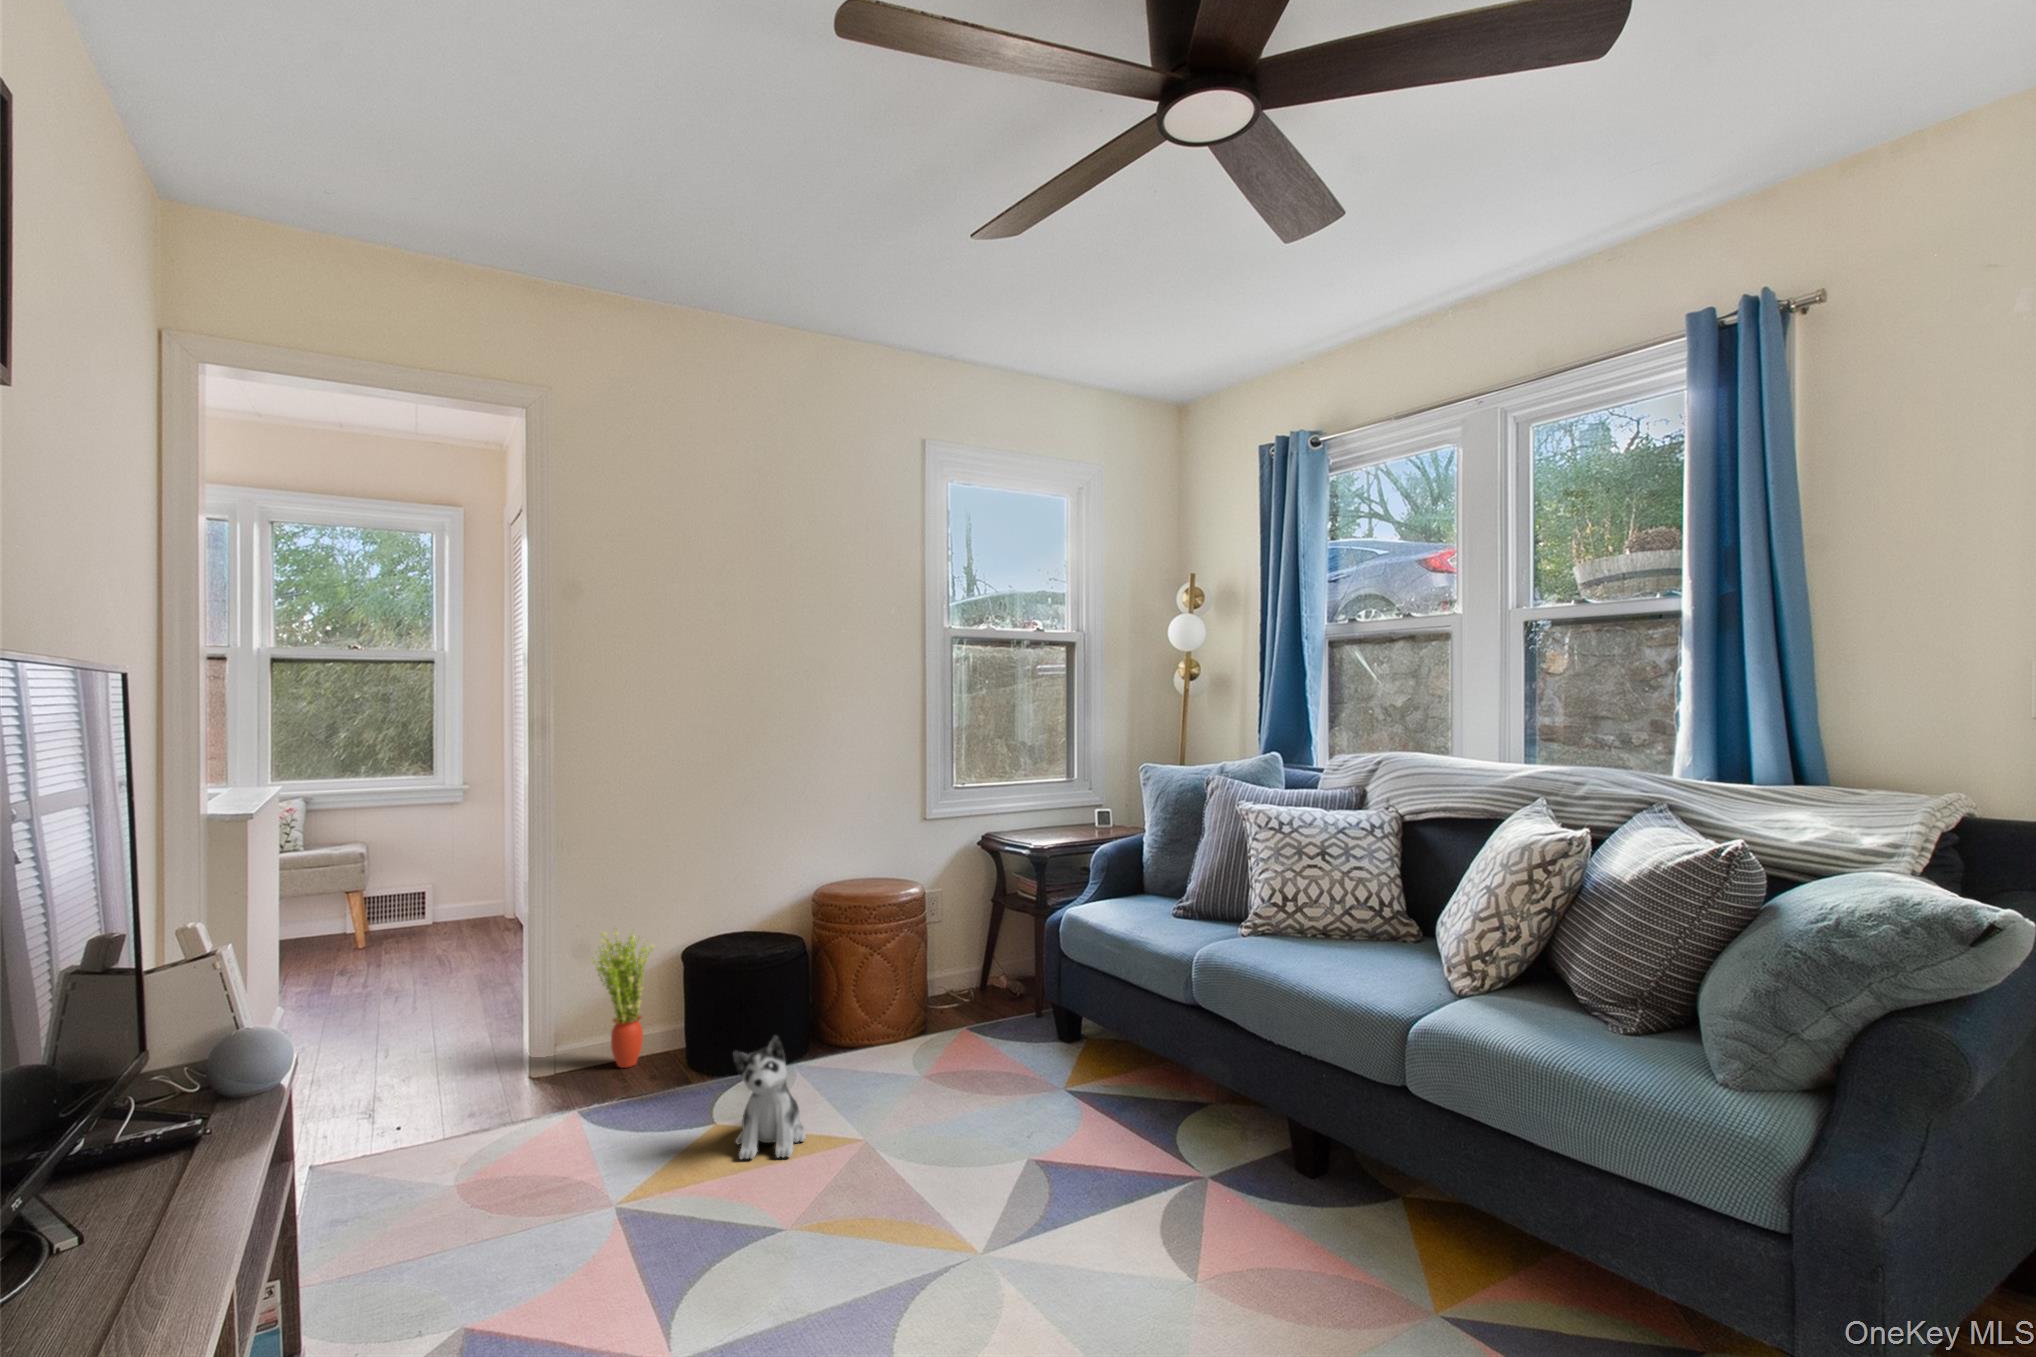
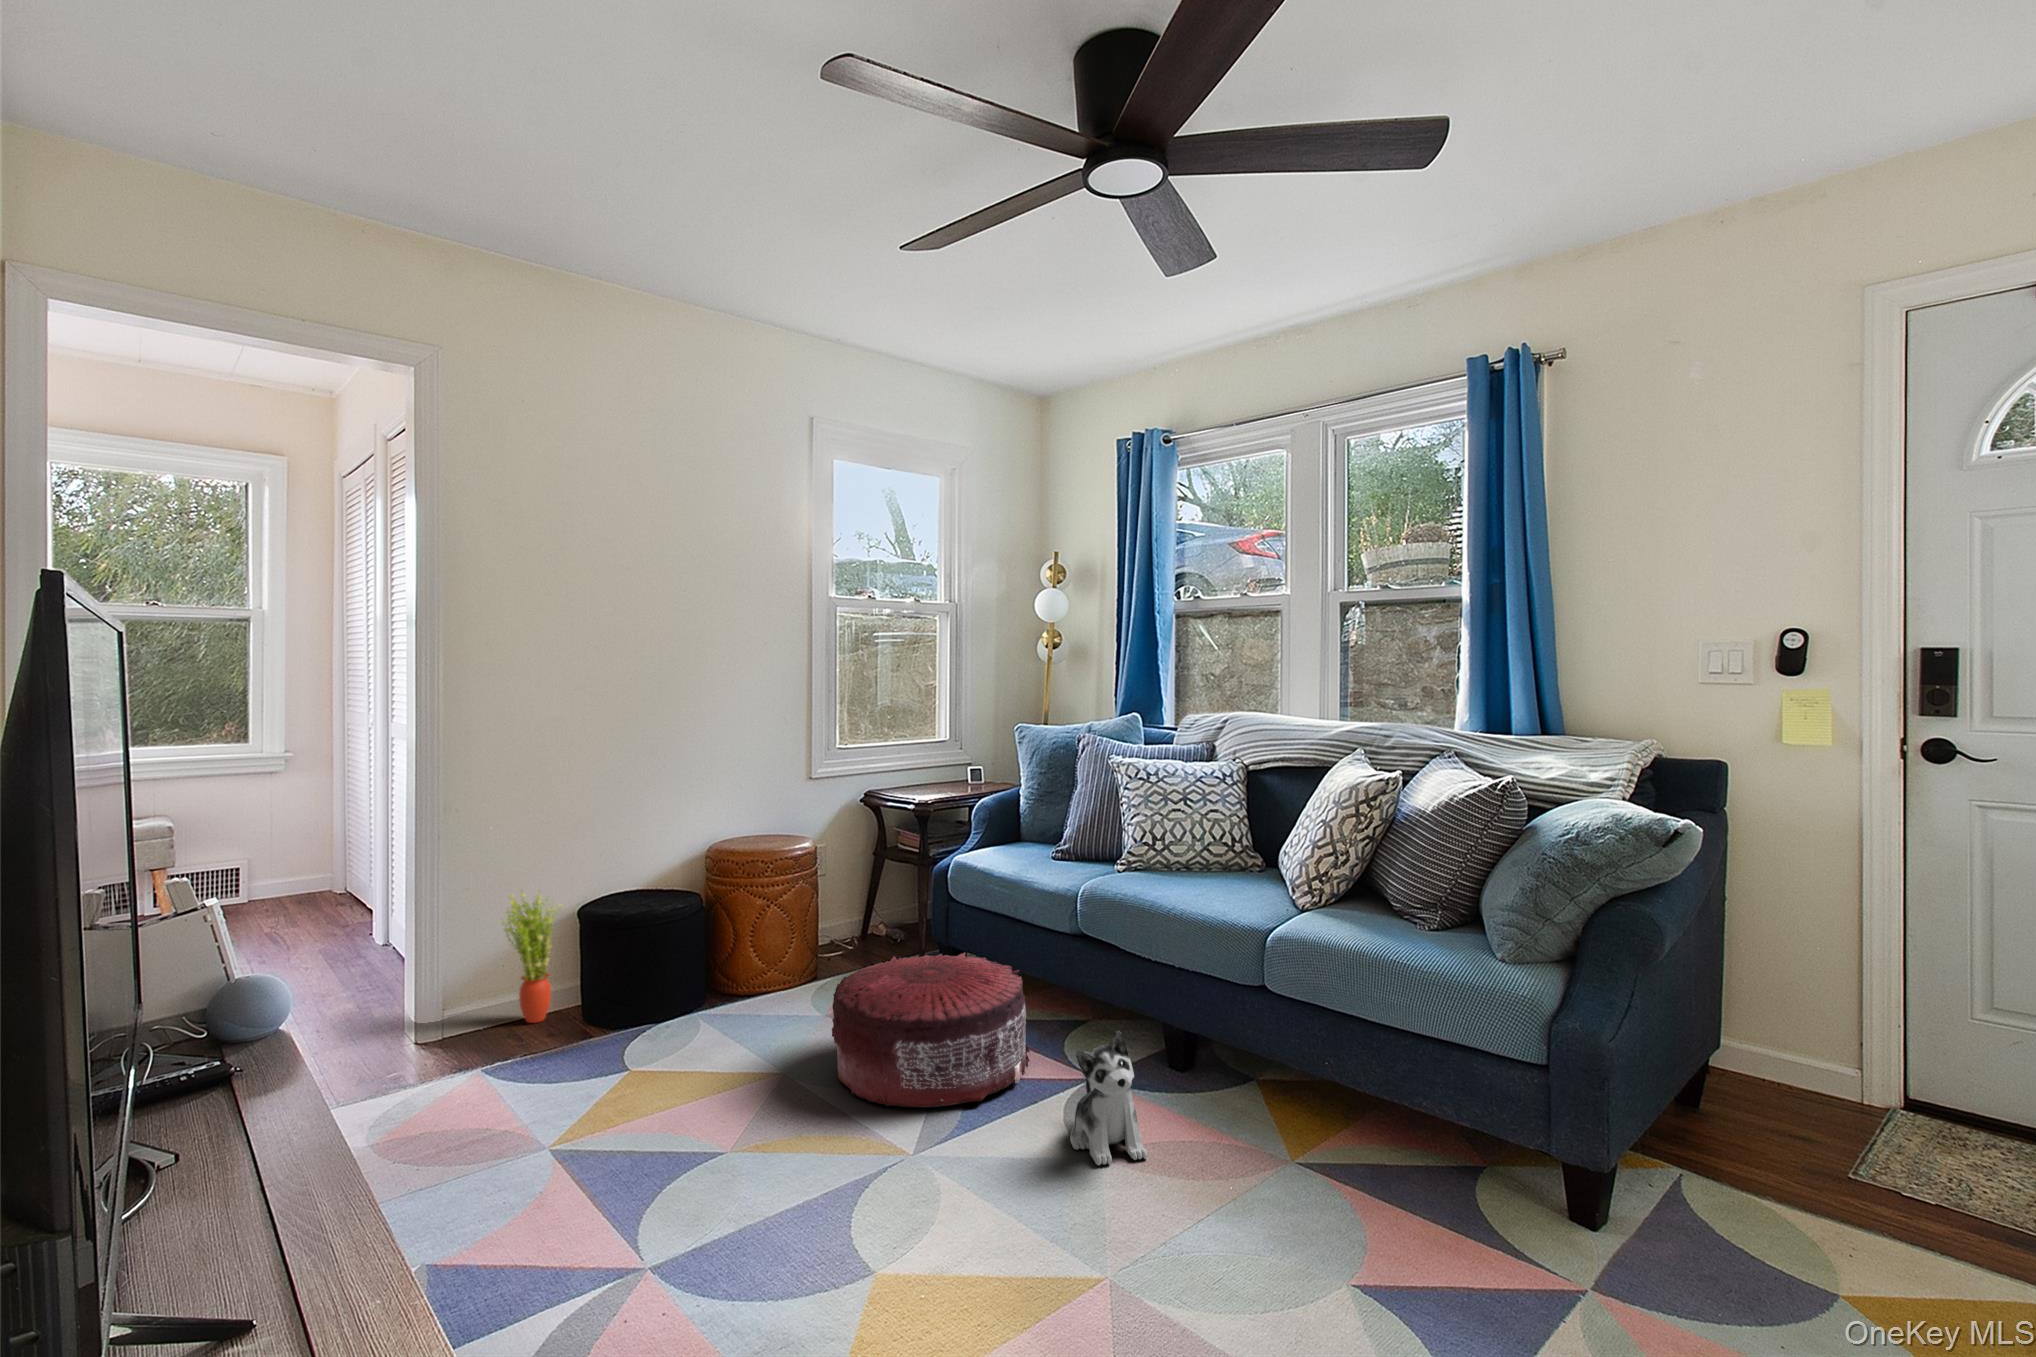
pouf: none [901,1021,1131,1206] -> present [832,953,1030,1108]
plush toy: present [733,1036,806,1159] -> present [1070,1031,1147,1165]

